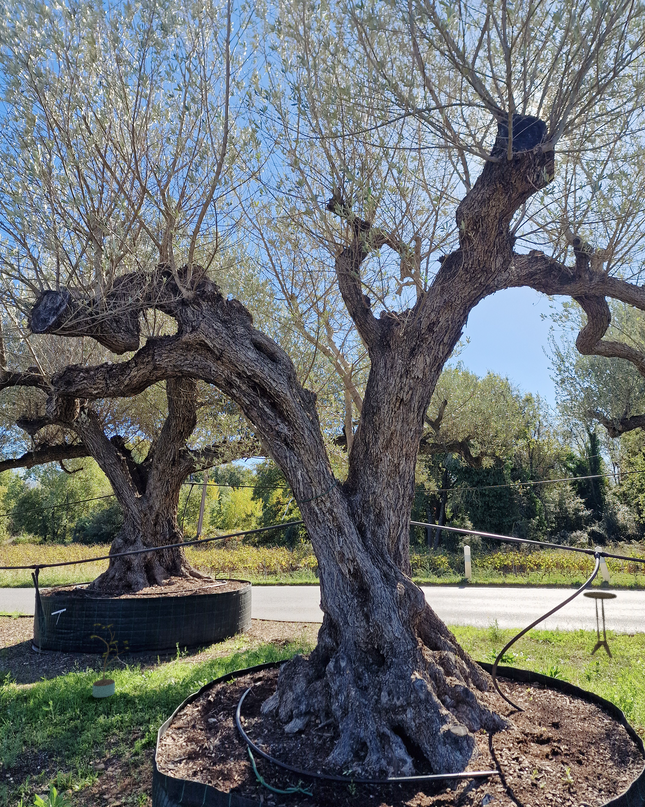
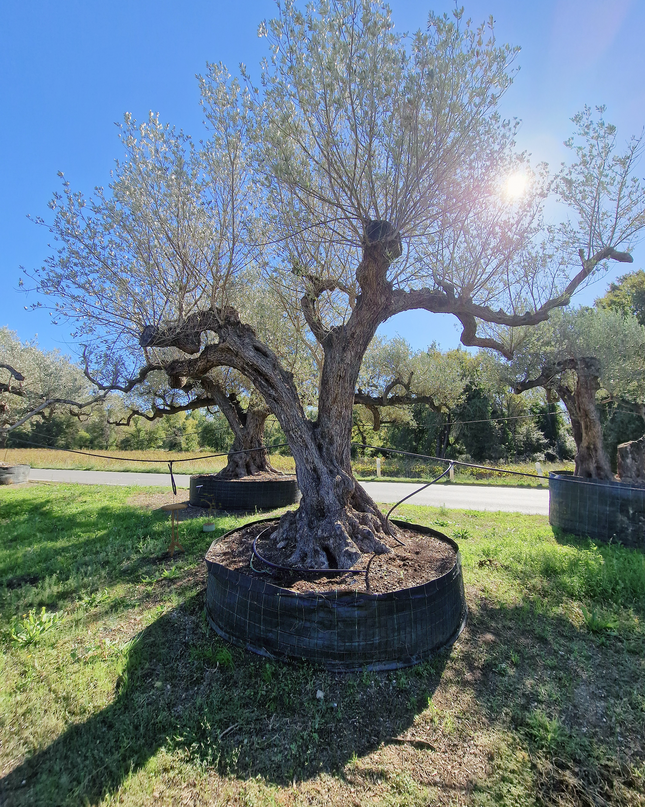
side table: present [583,592,617,658] -> present [161,504,187,557]

